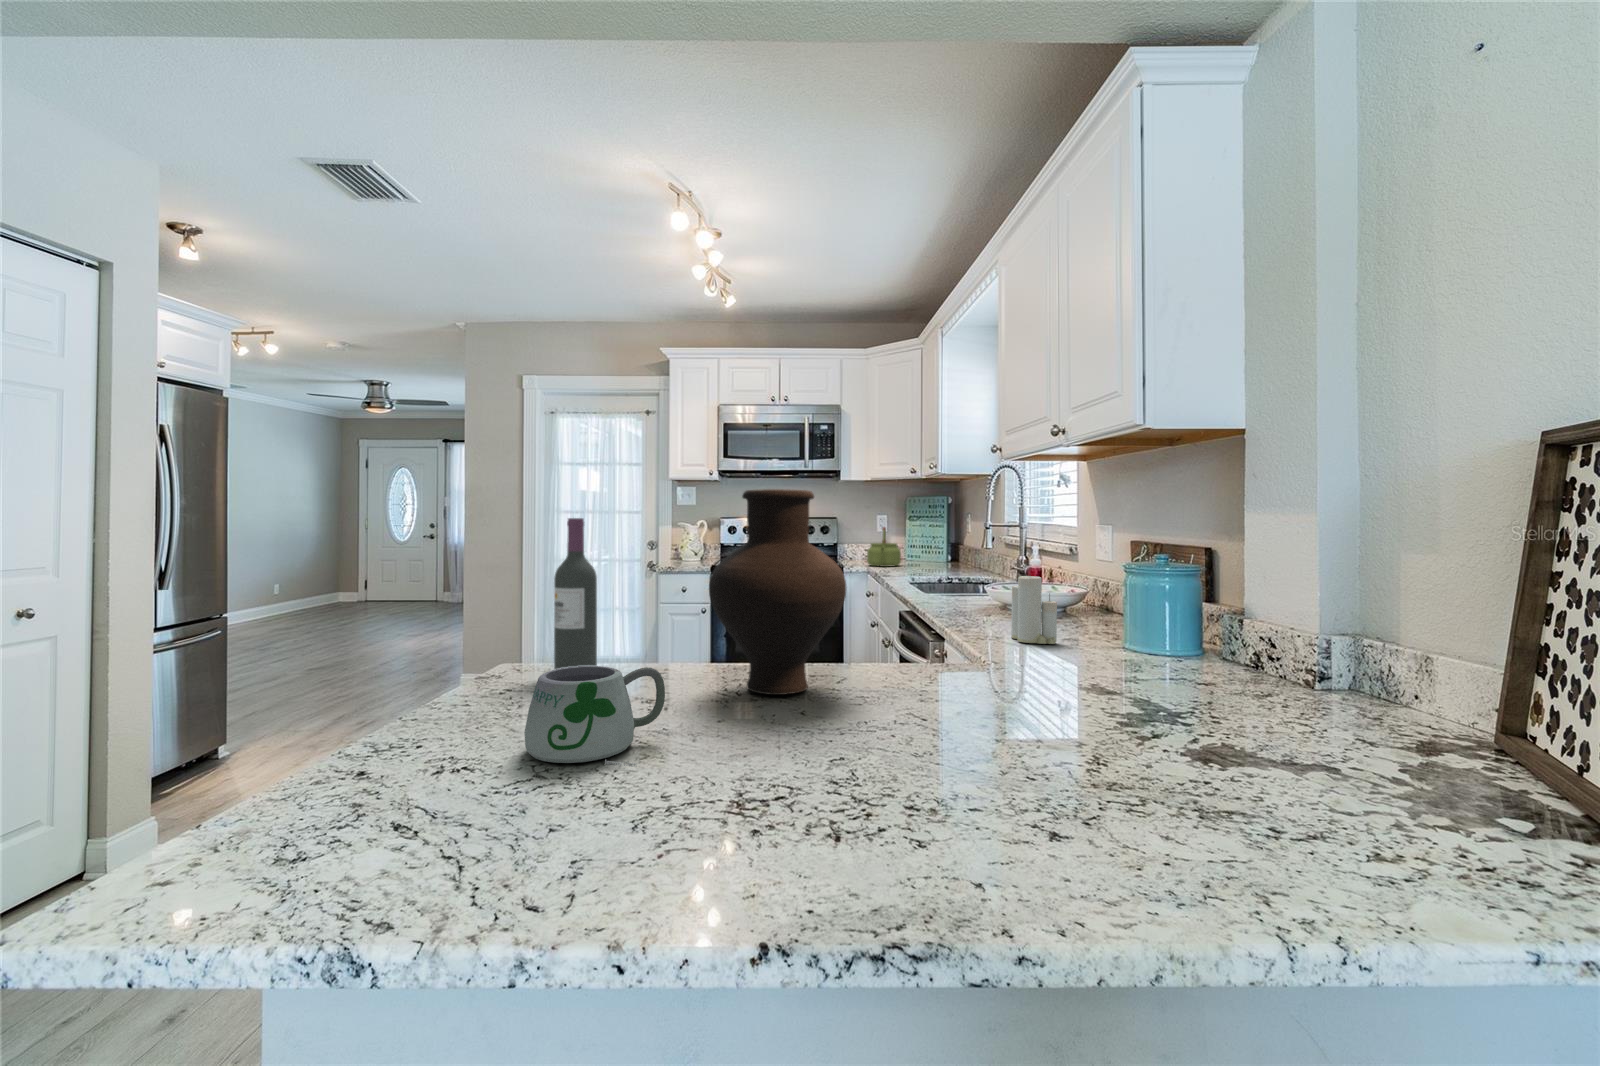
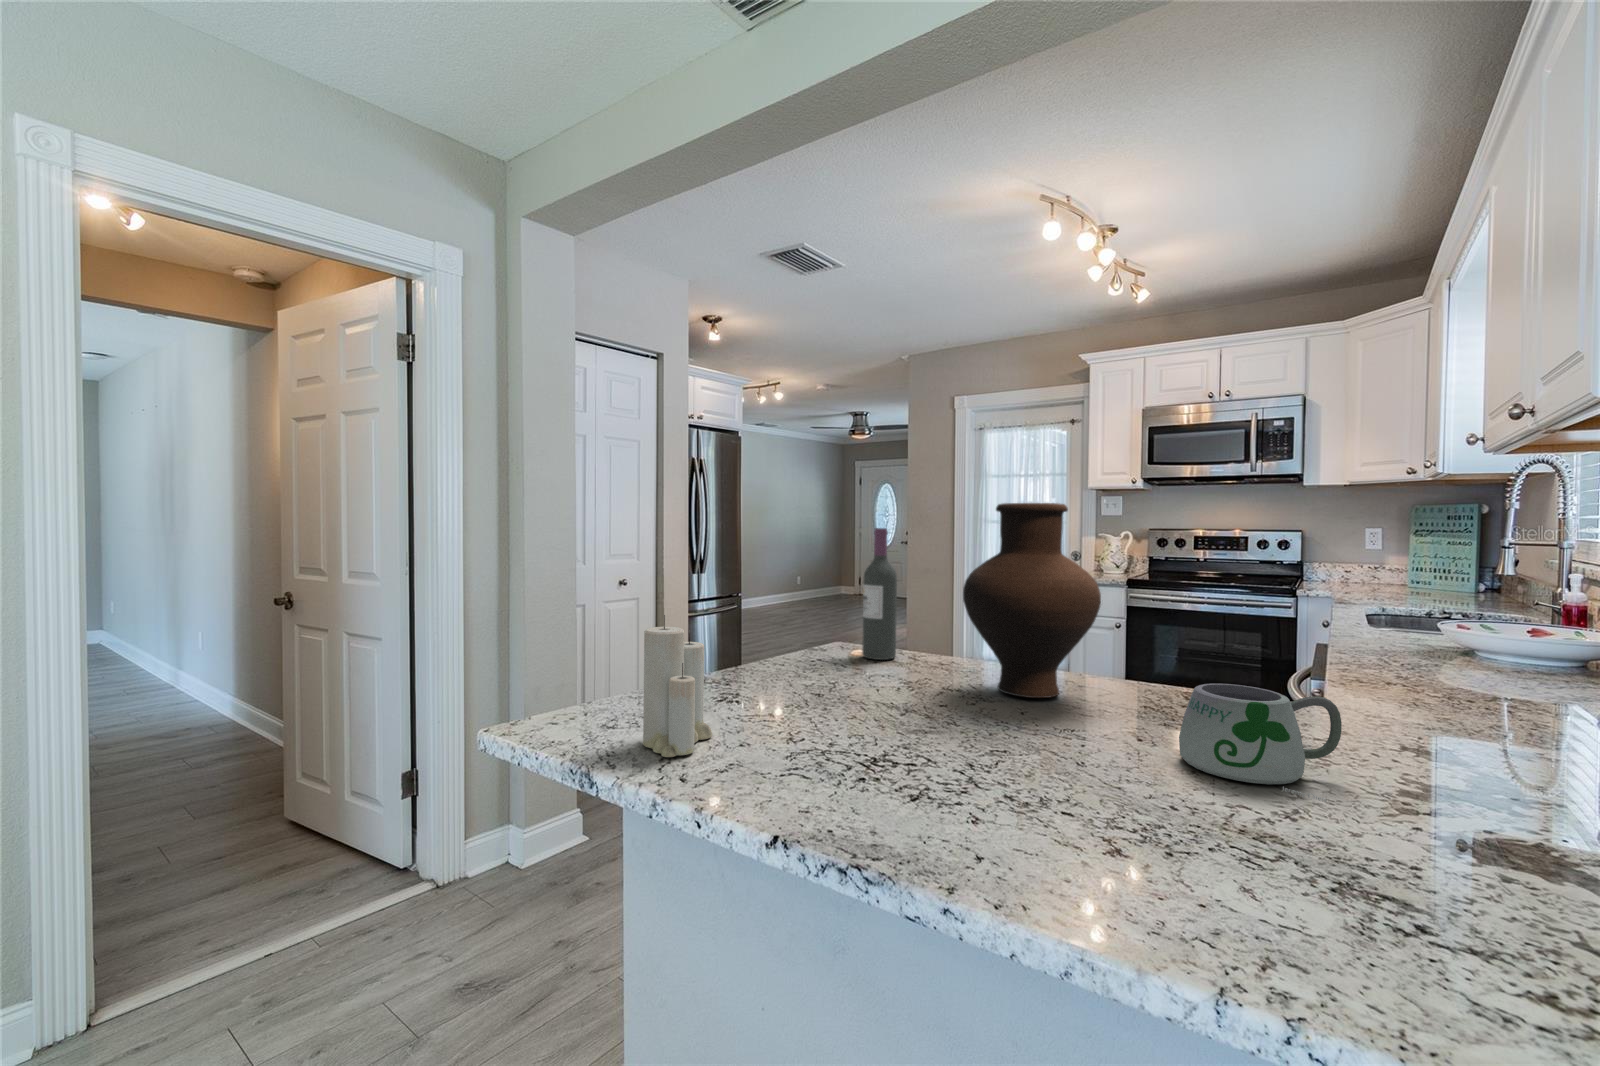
kettle: present [867,527,901,567] -> none [1347,541,1403,592]
candle: present [1011,576,1057,644] -> present [643,615,712,757]
mug: present [524,666,665,767] -> present [1179,684,1342,802]

